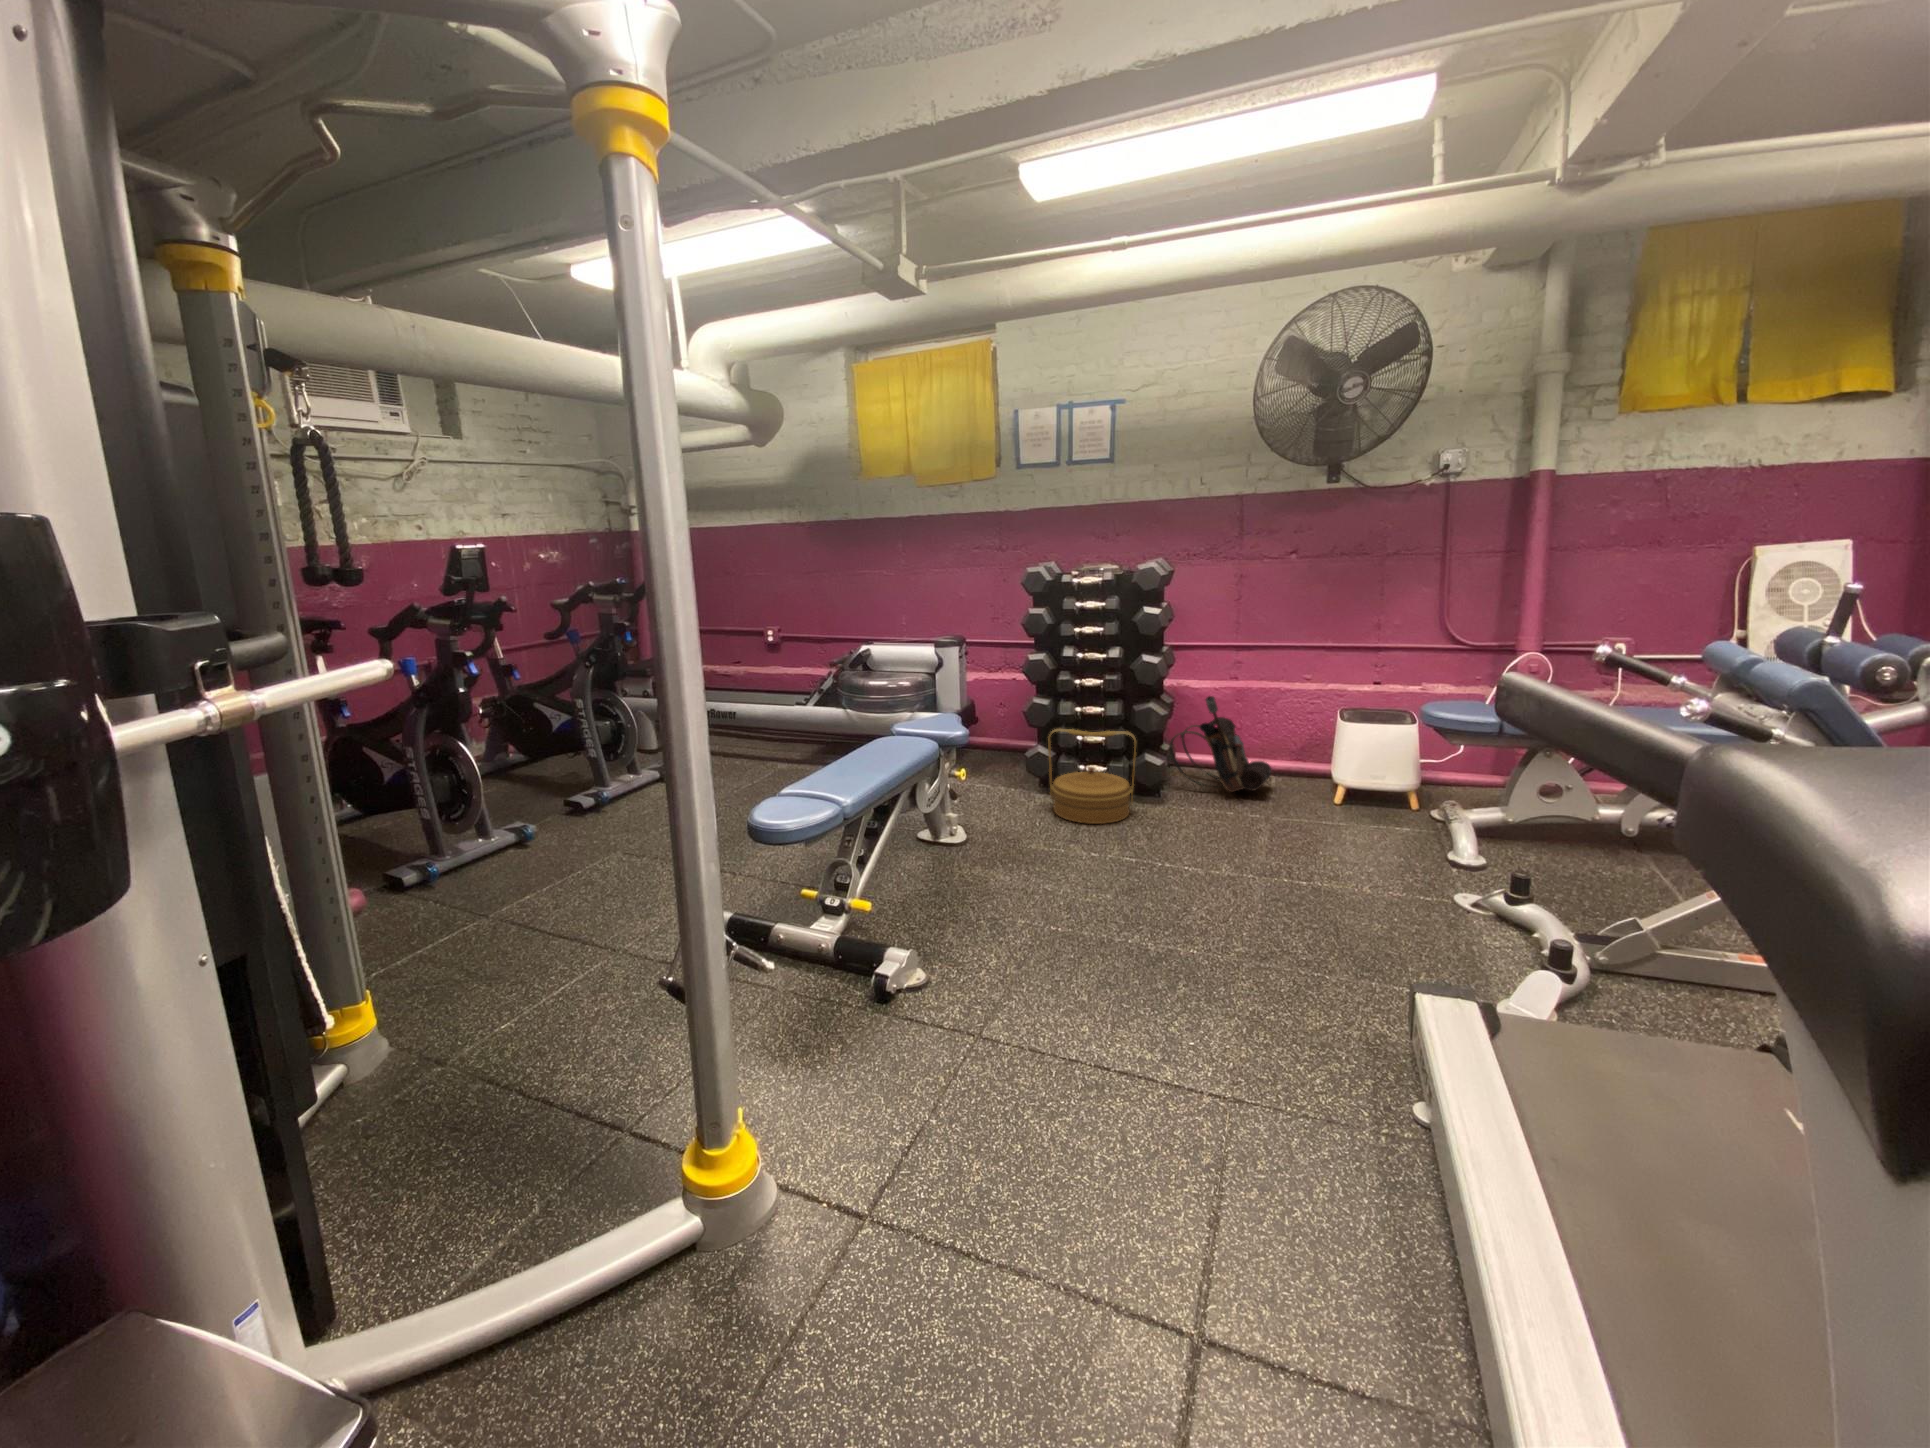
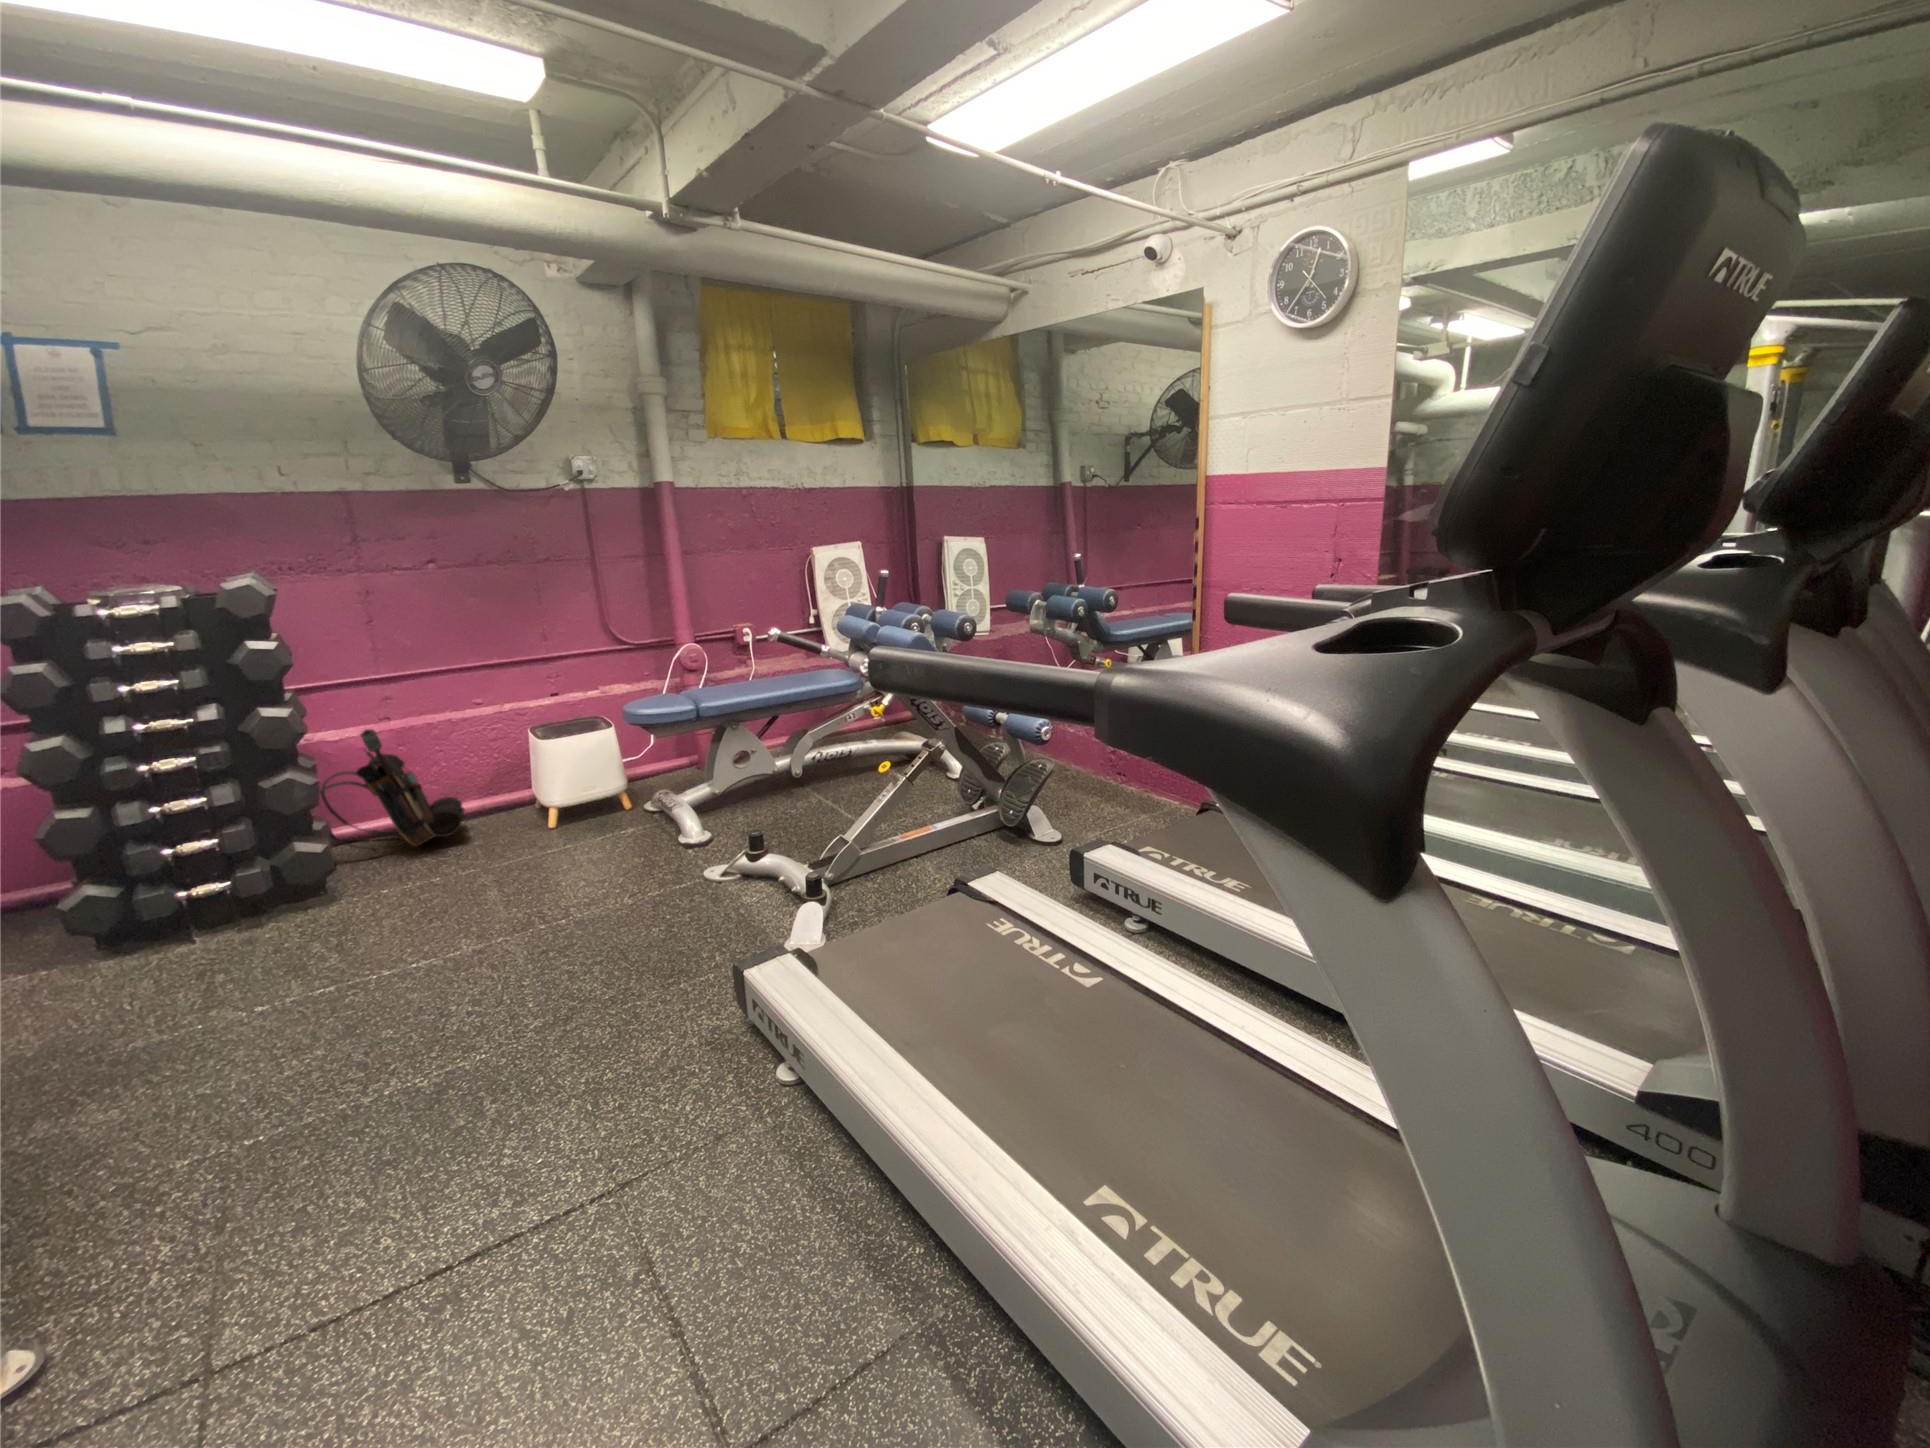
woven basket: present [1048,729,1136,824] -> none [75,804,275,972]

